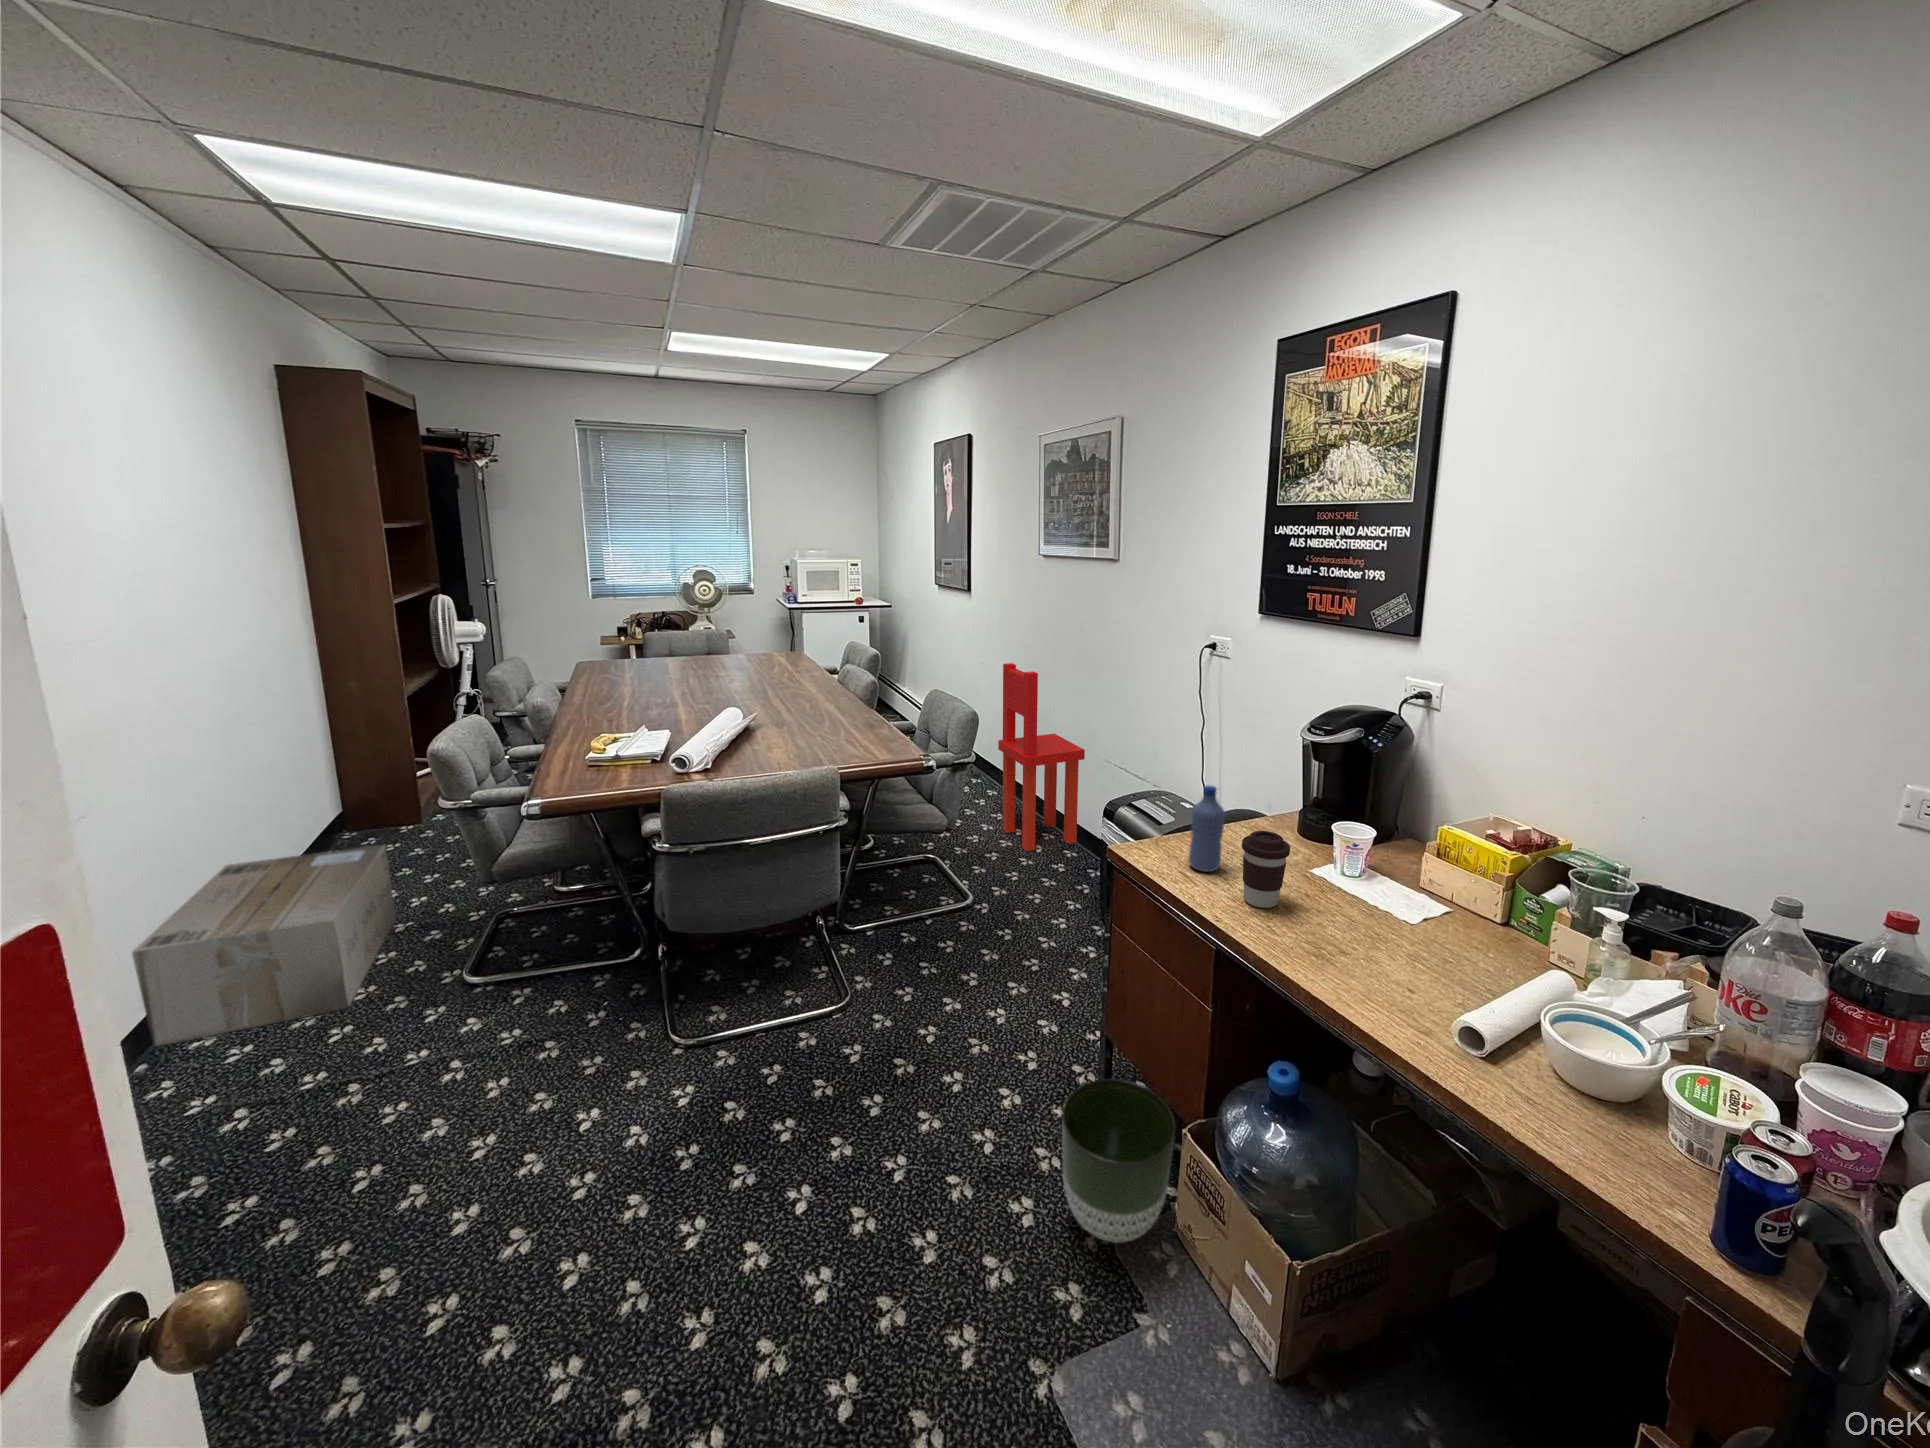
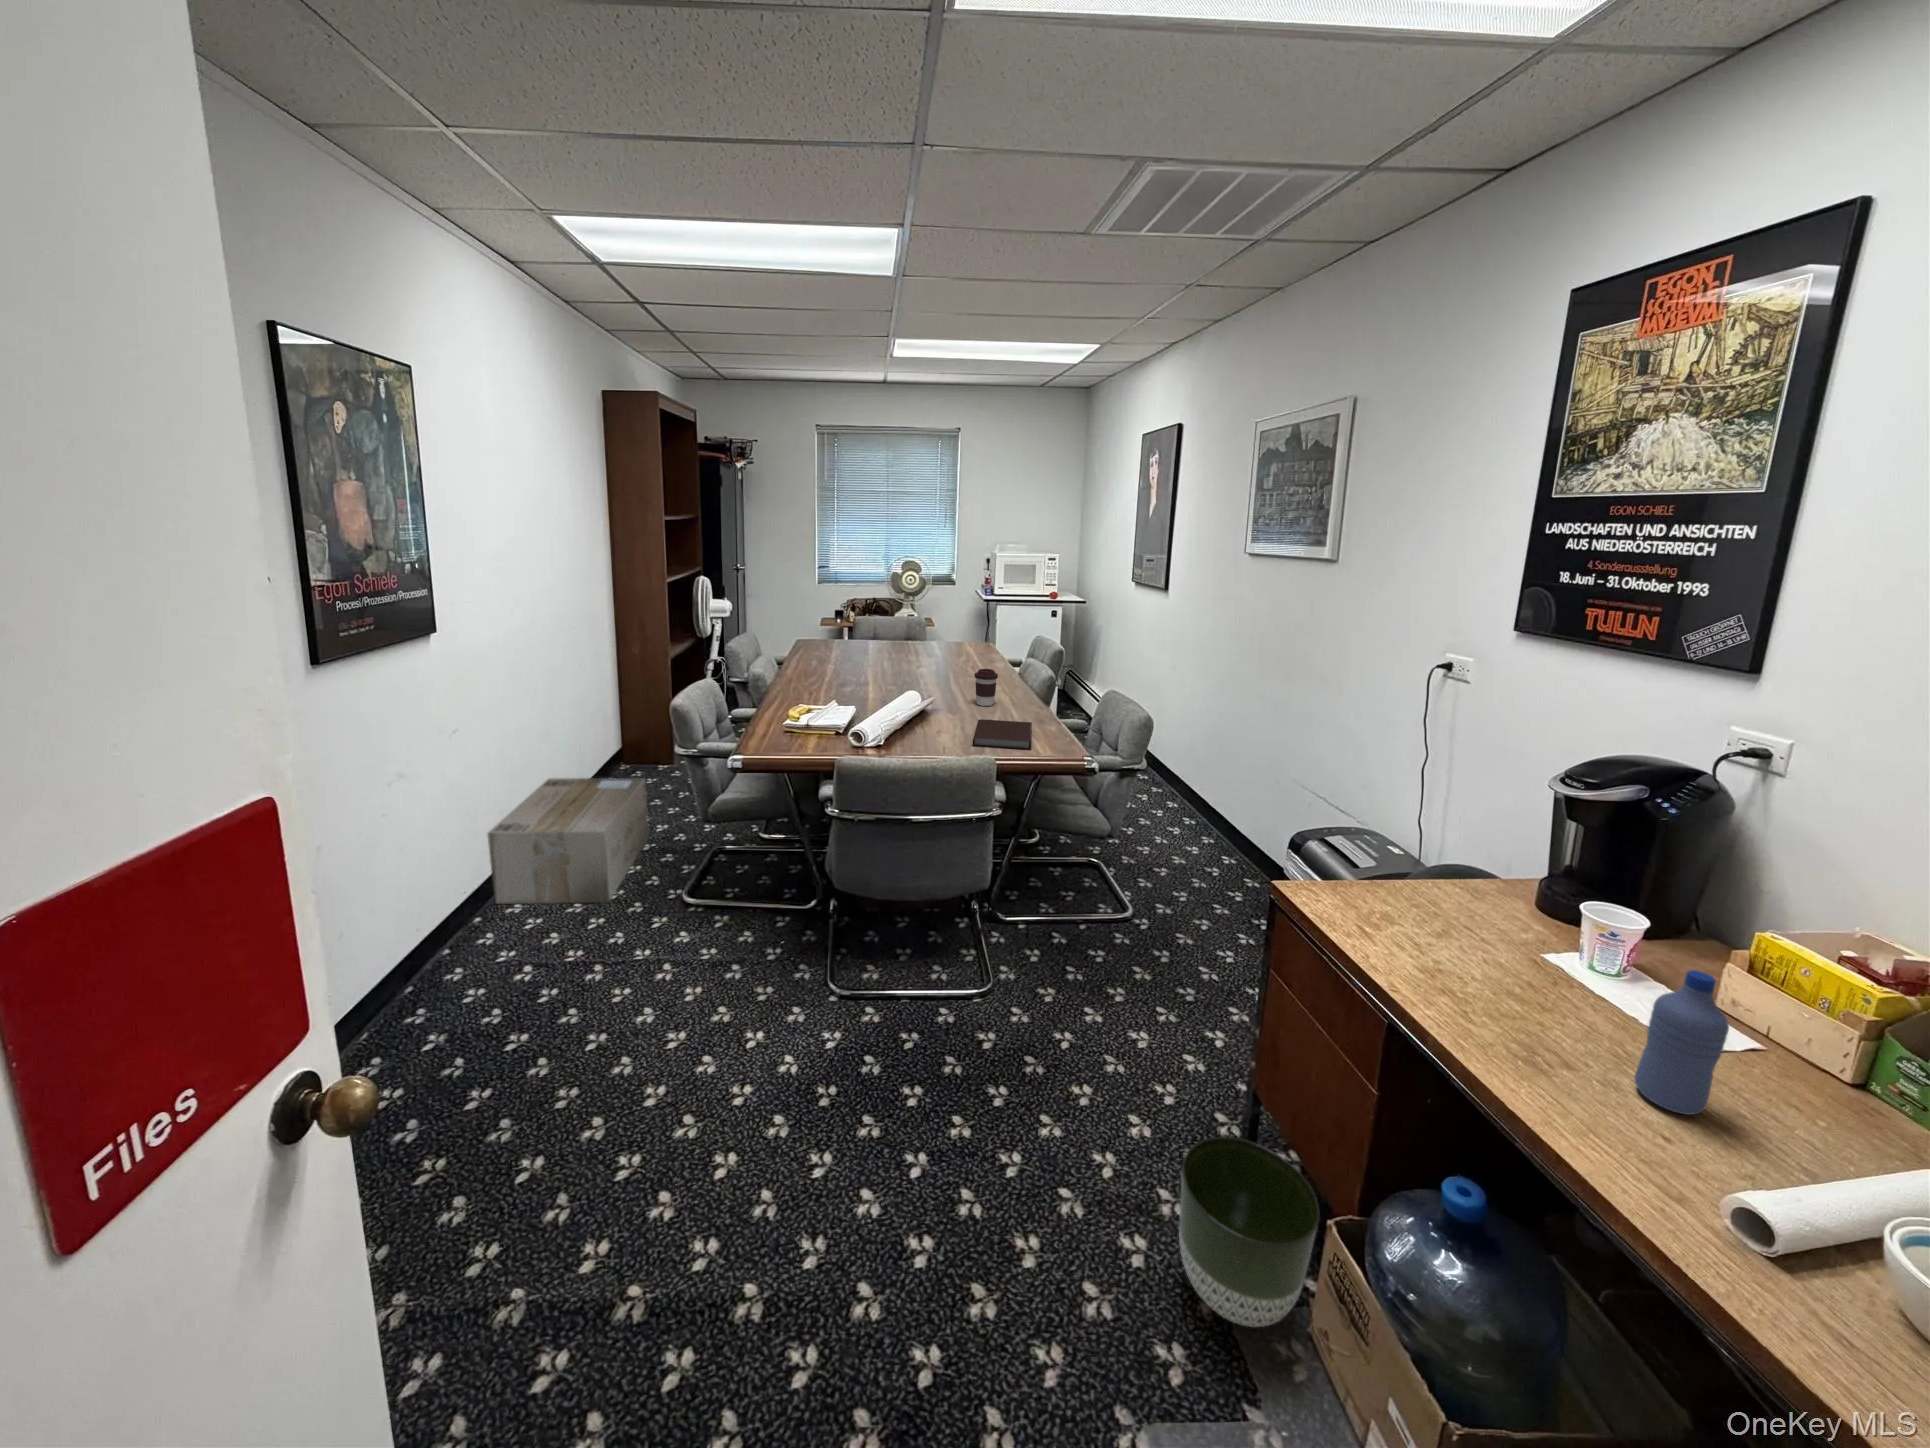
chair: present [998,663,1085,851] -> none [1170,670,1271,871]
notebook: none [811,727,872,757] -> present [973,719,1032,750]
water bottle: present [1189,785,1225,872] -> present [1634,970,1729,1115]
coffee cup: present [1242,831,1290,908] -> present [975,669,998,706]

